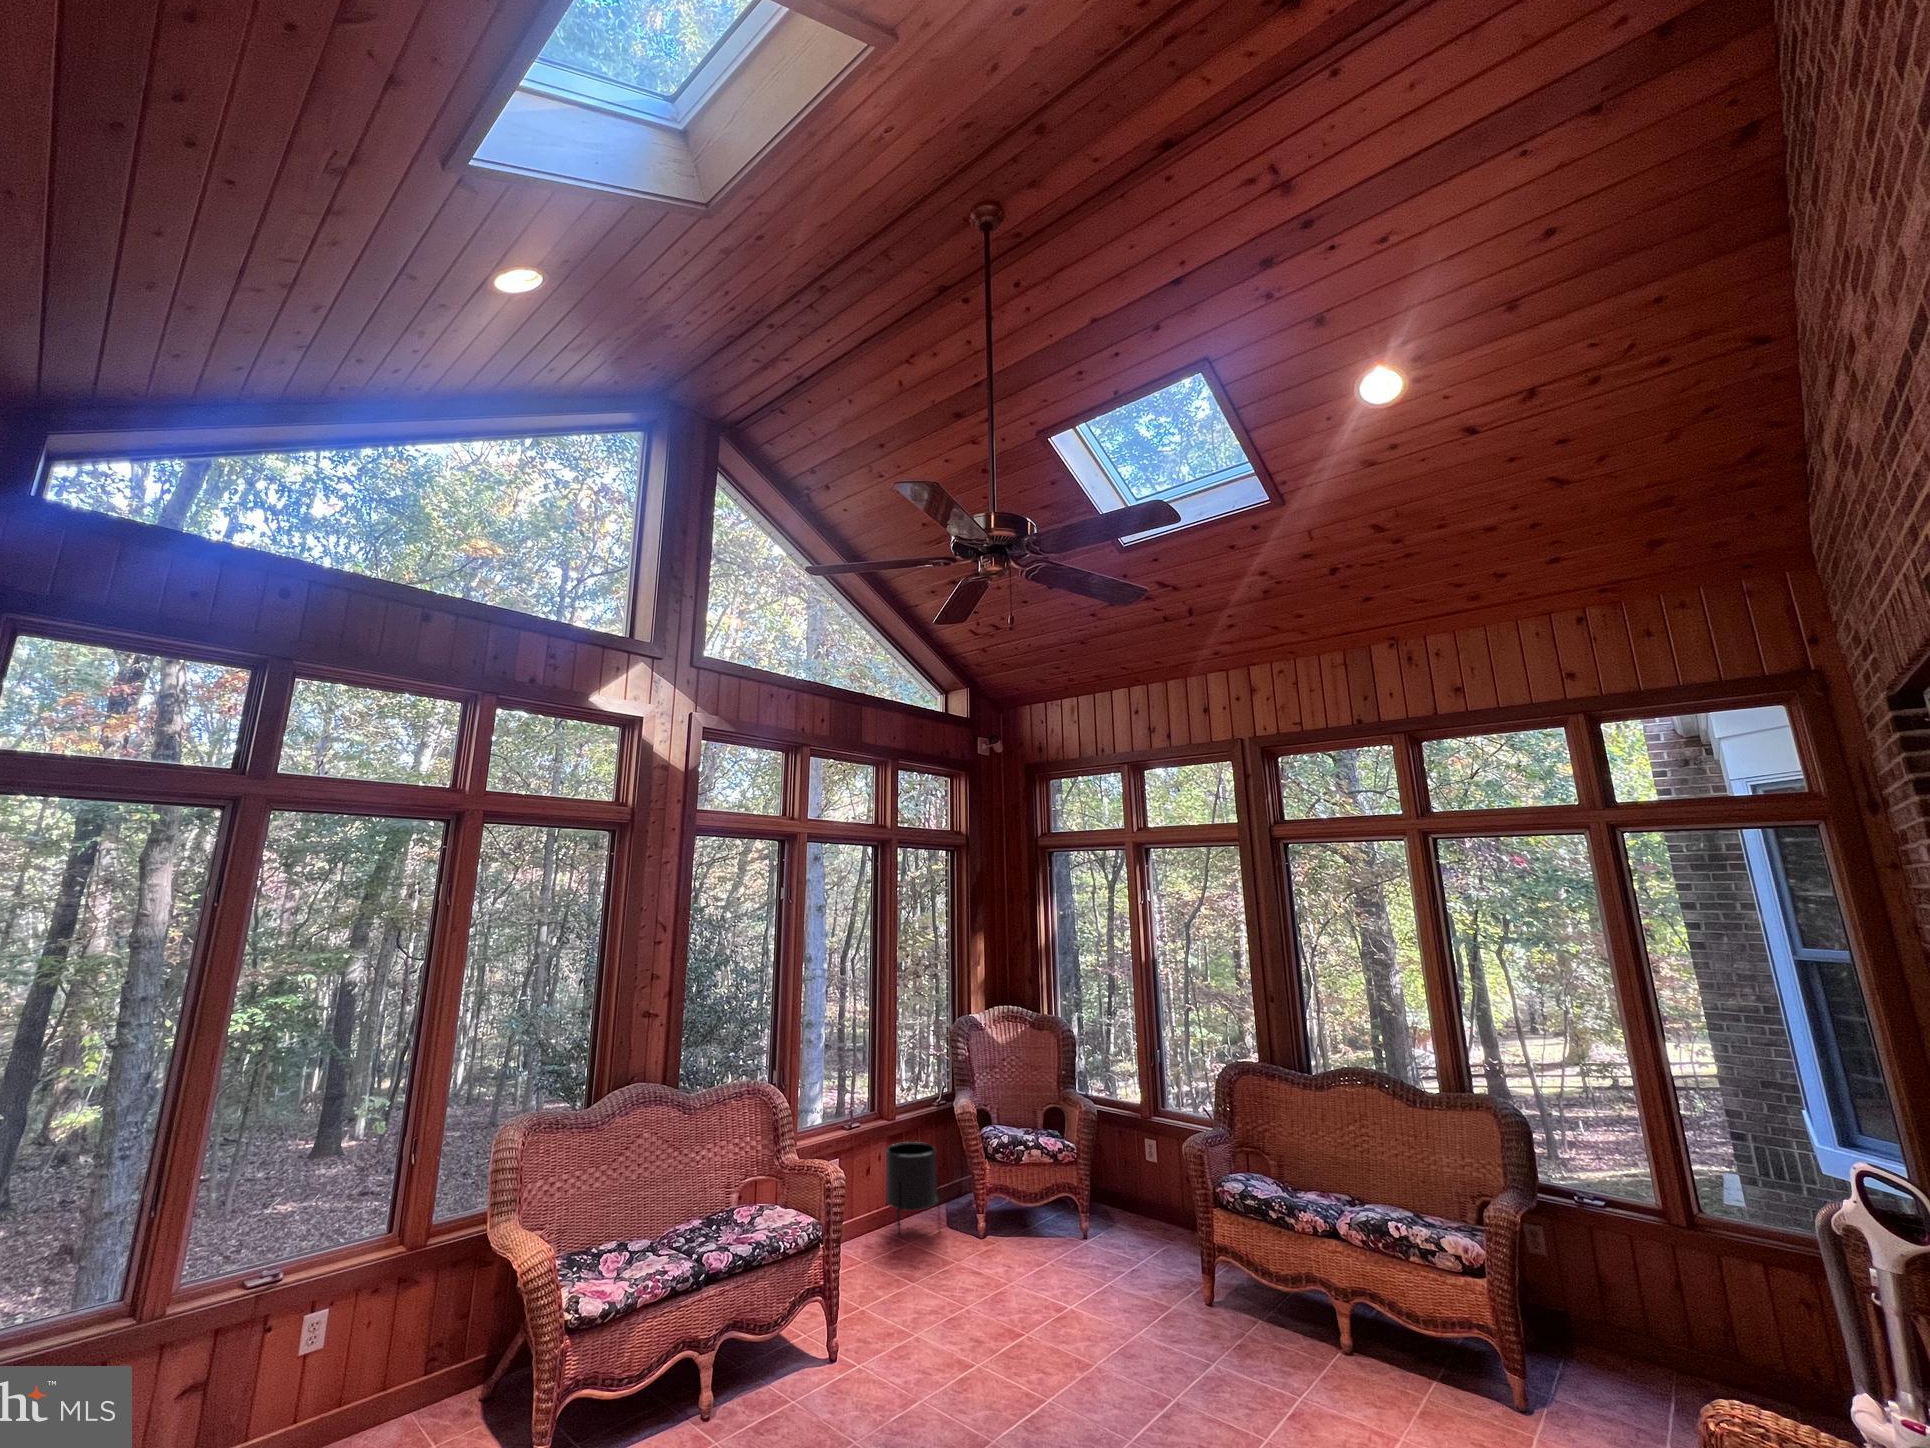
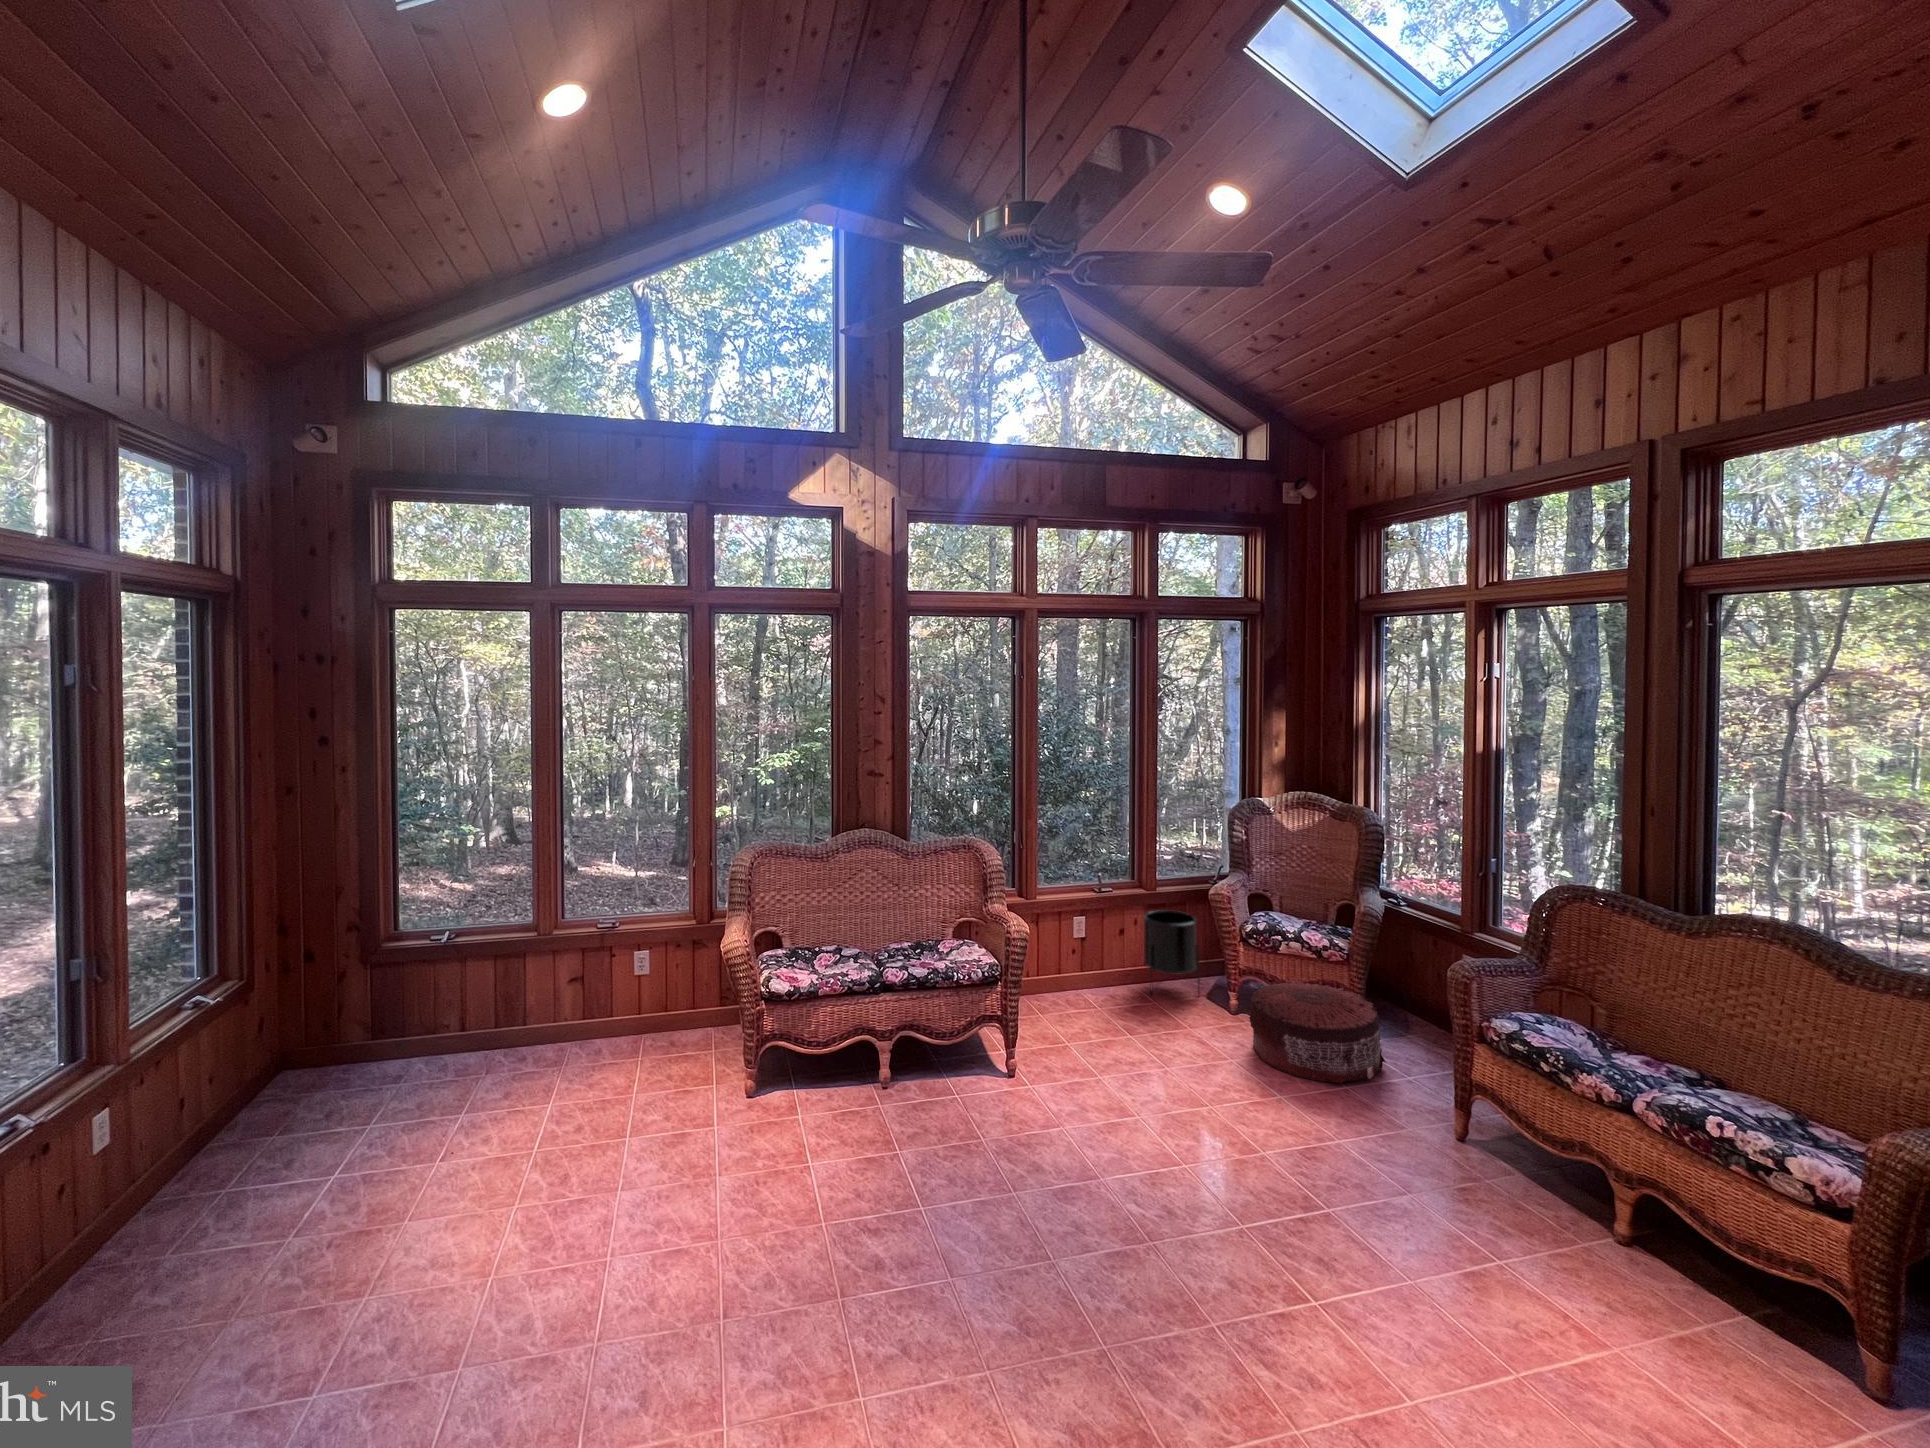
pouf: none [1011,1189,1124,1285] -> present [1249,981,1385,1083]

